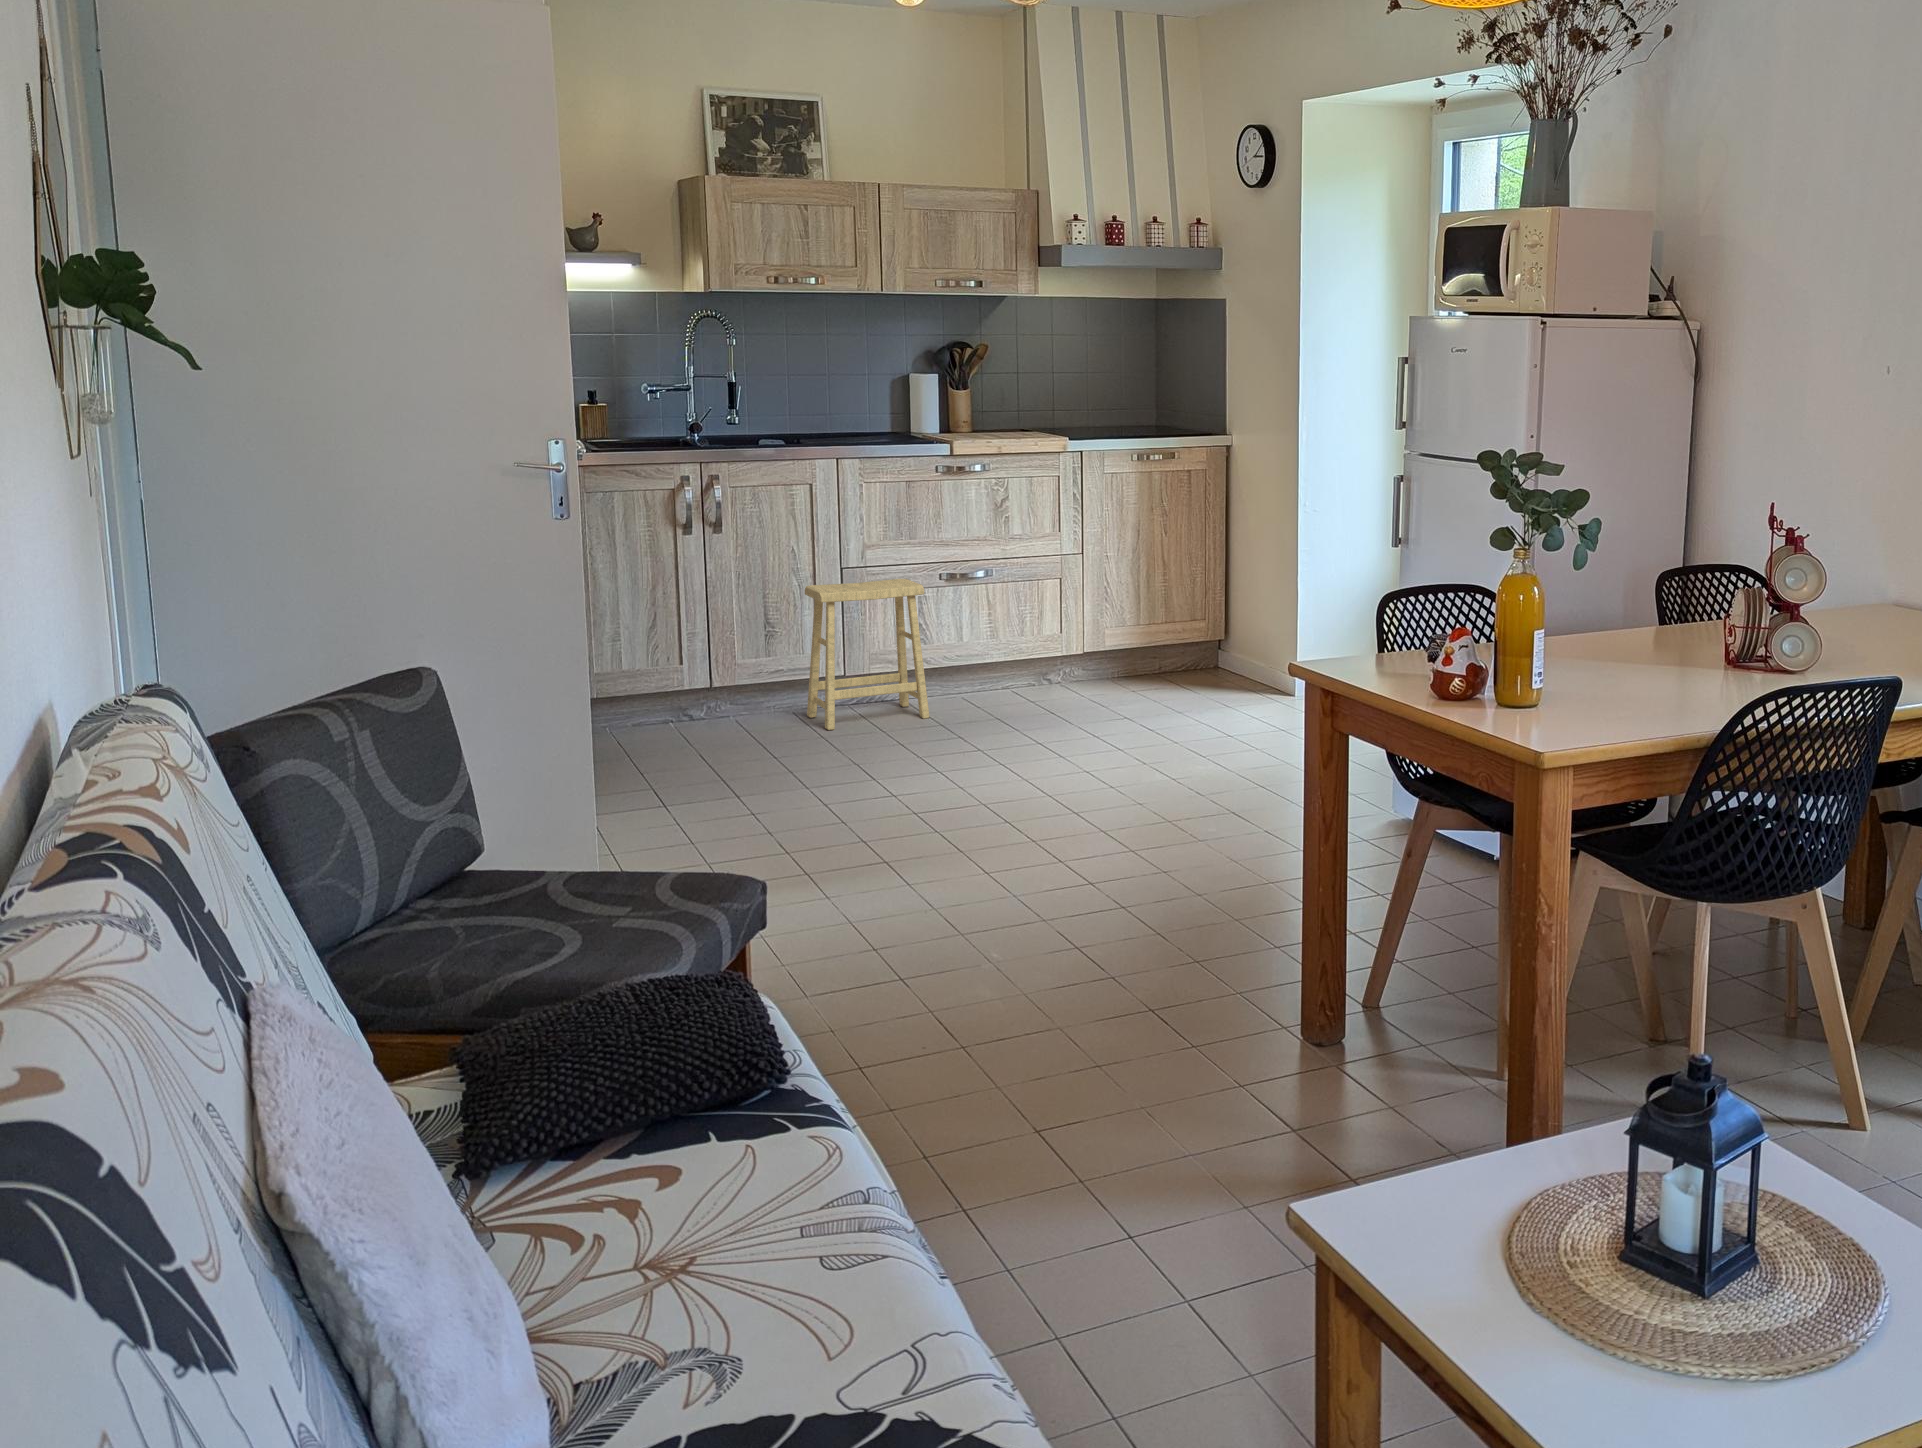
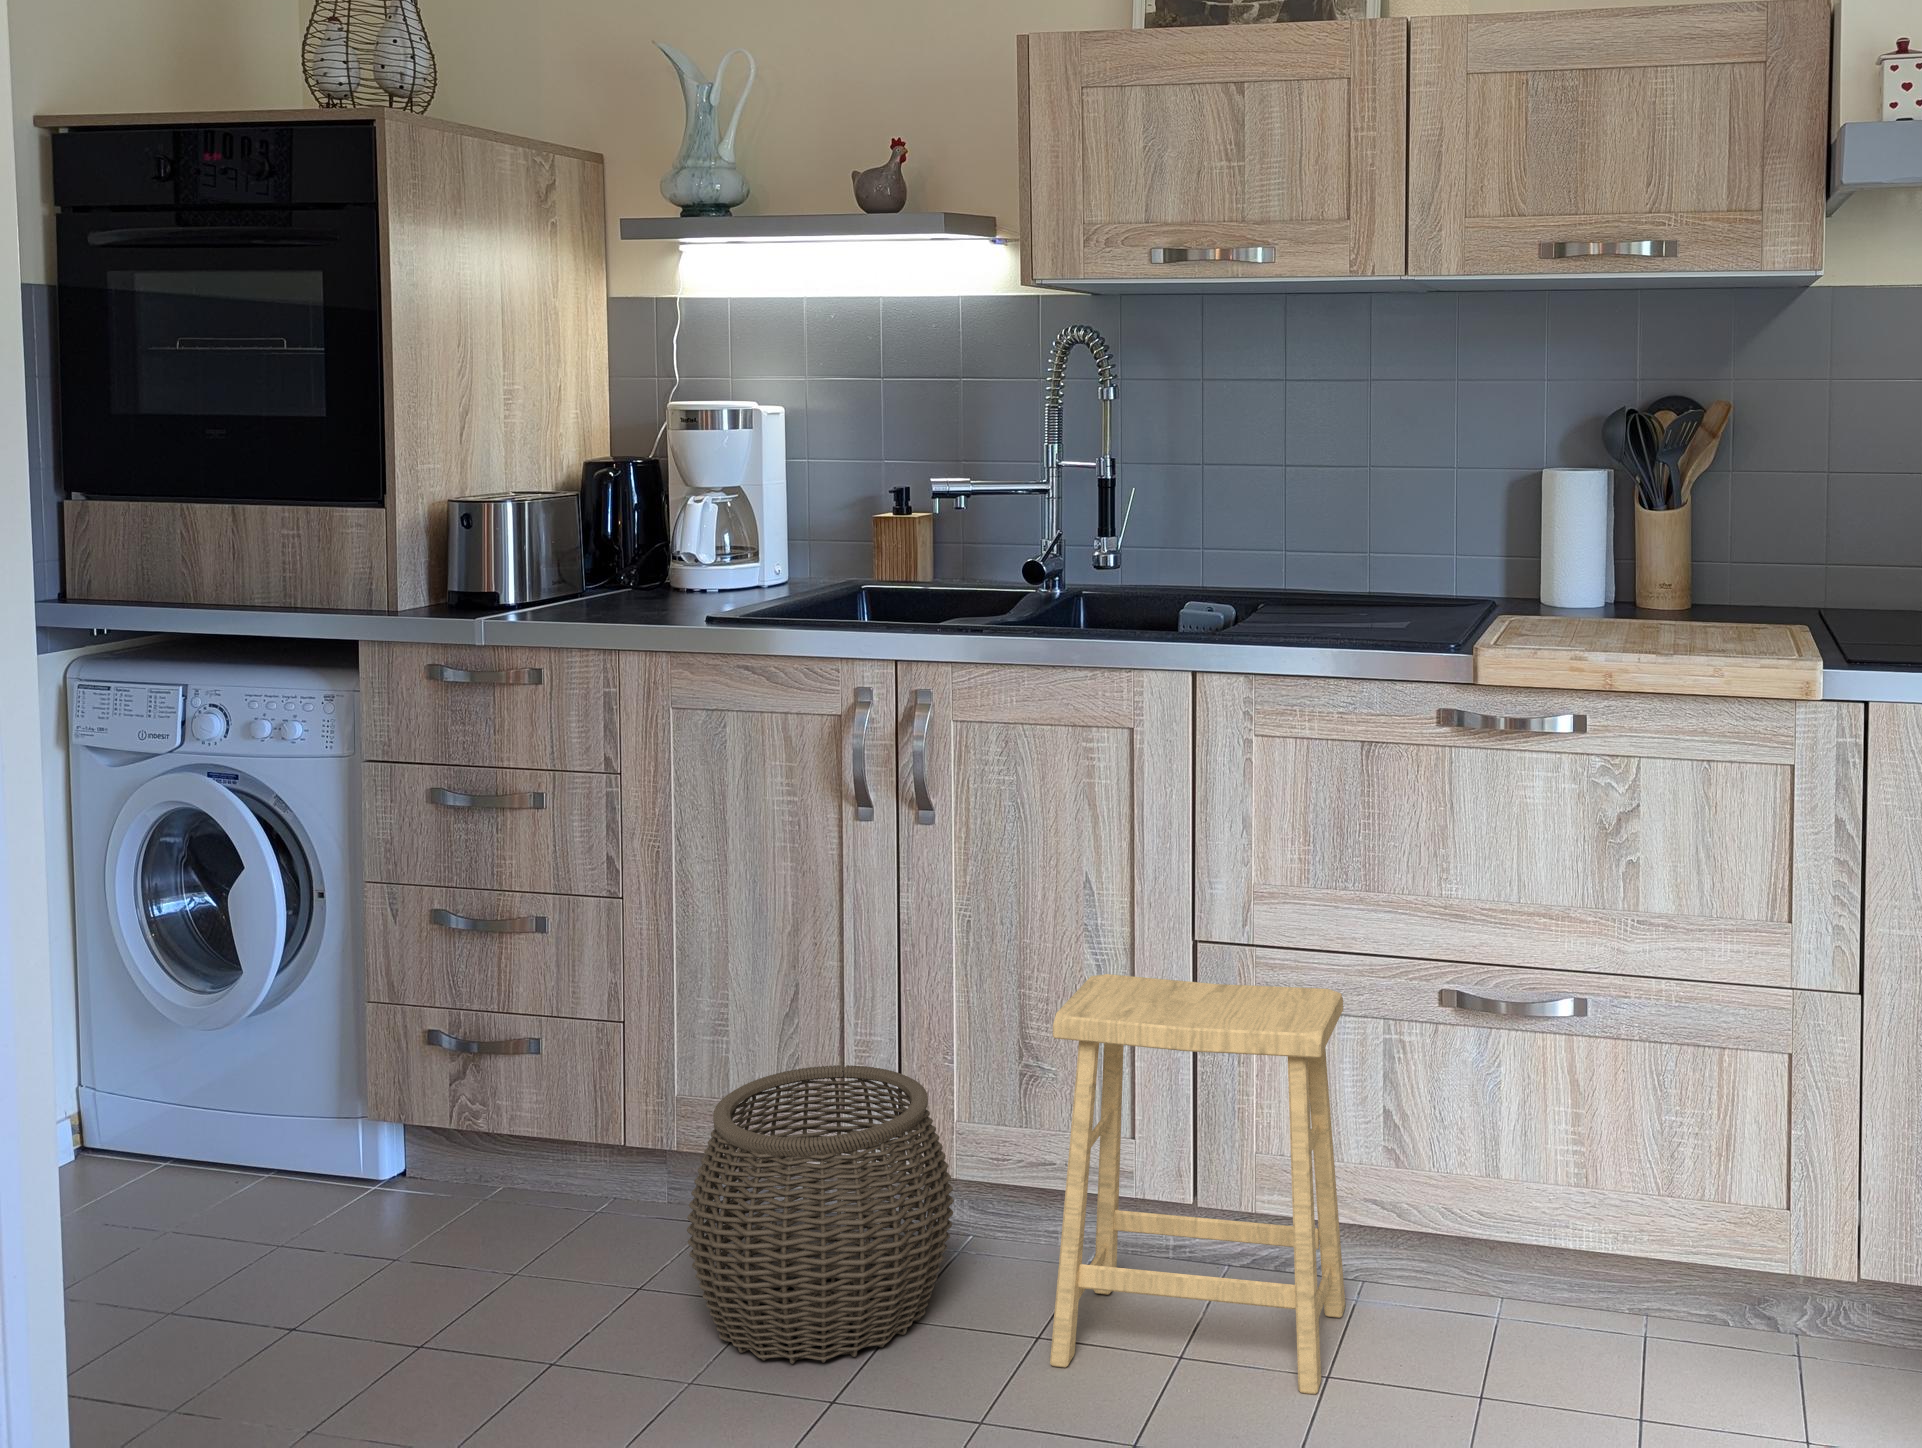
woven basket: none [656,640,771,749] -> present [687,1065,954,1364]

